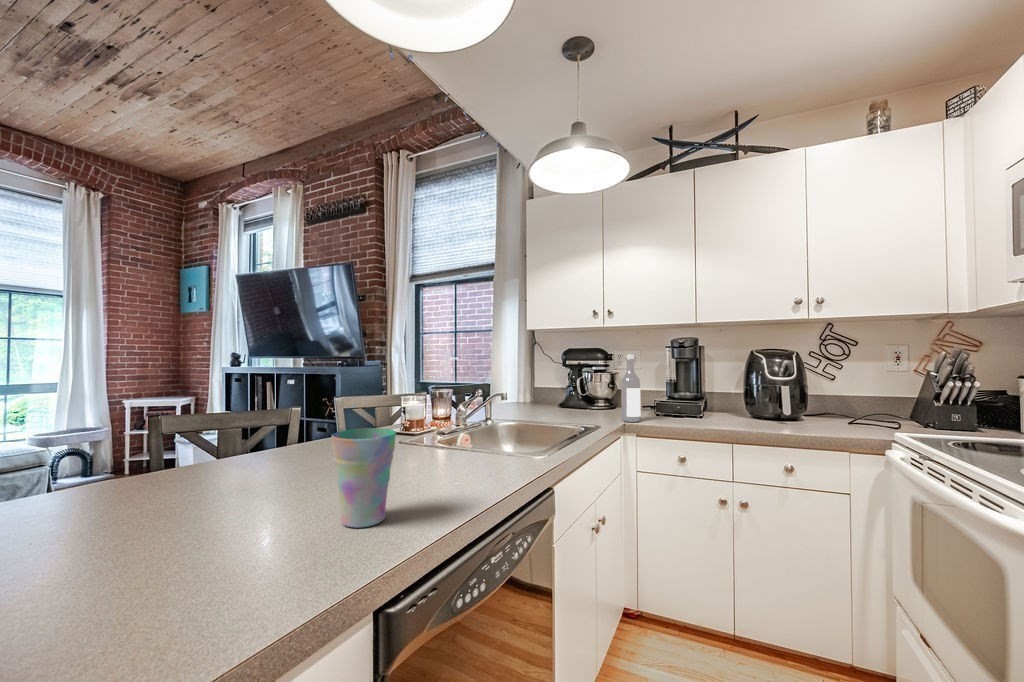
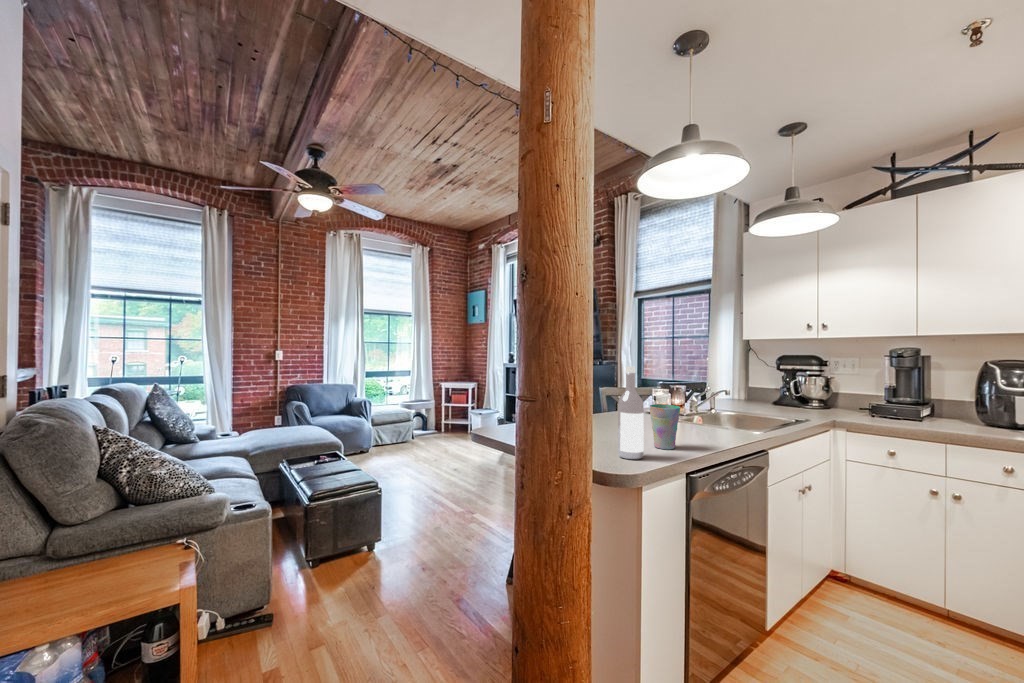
wine bottle: present [621,354,641,422] -> present [618,366,644,459]

